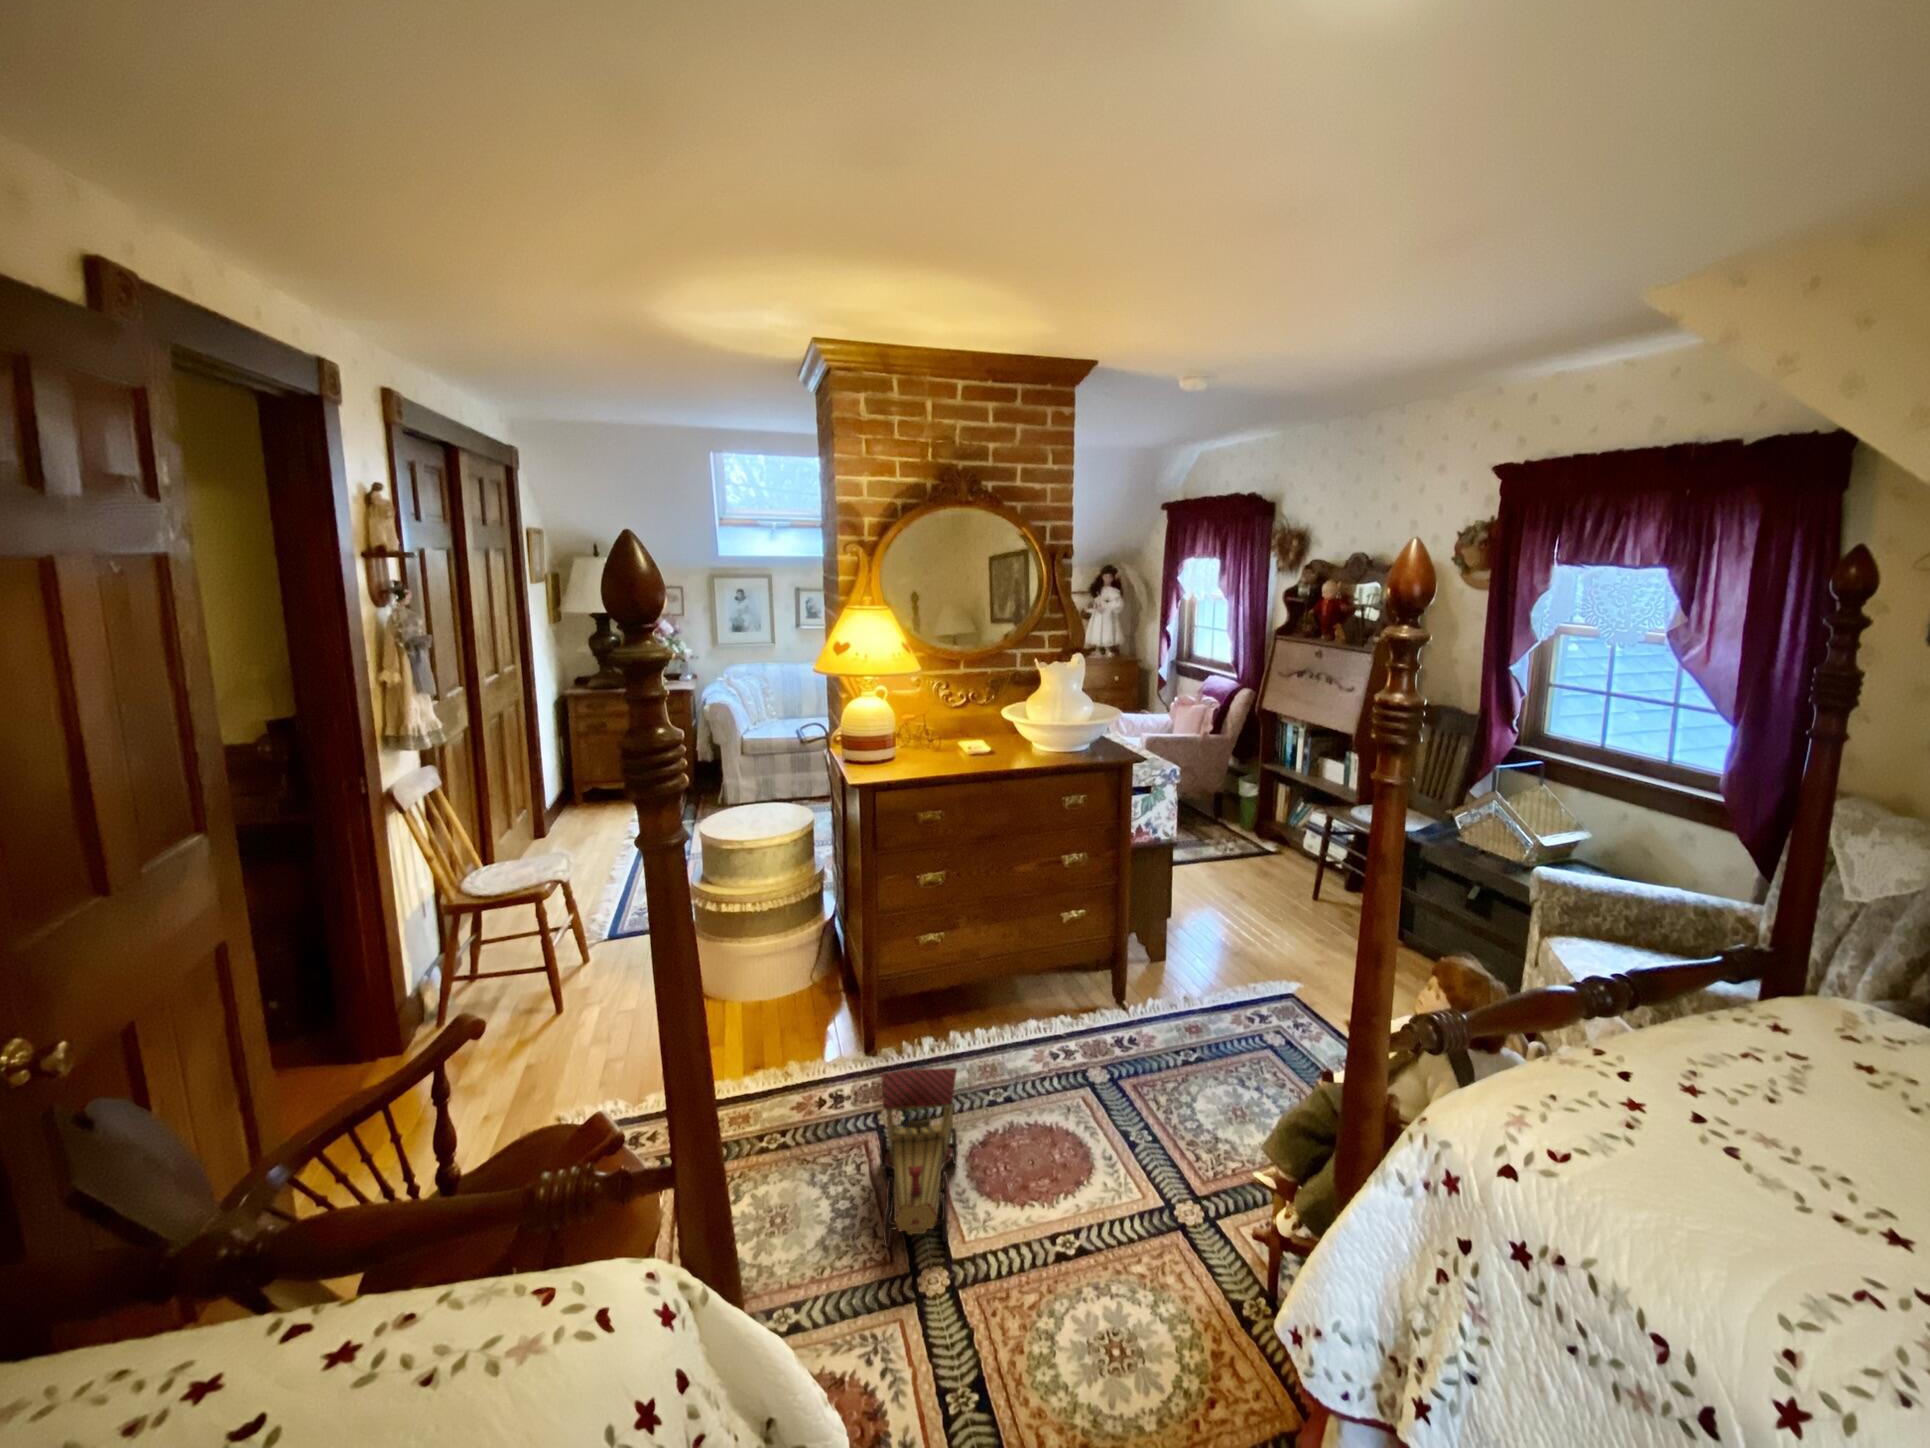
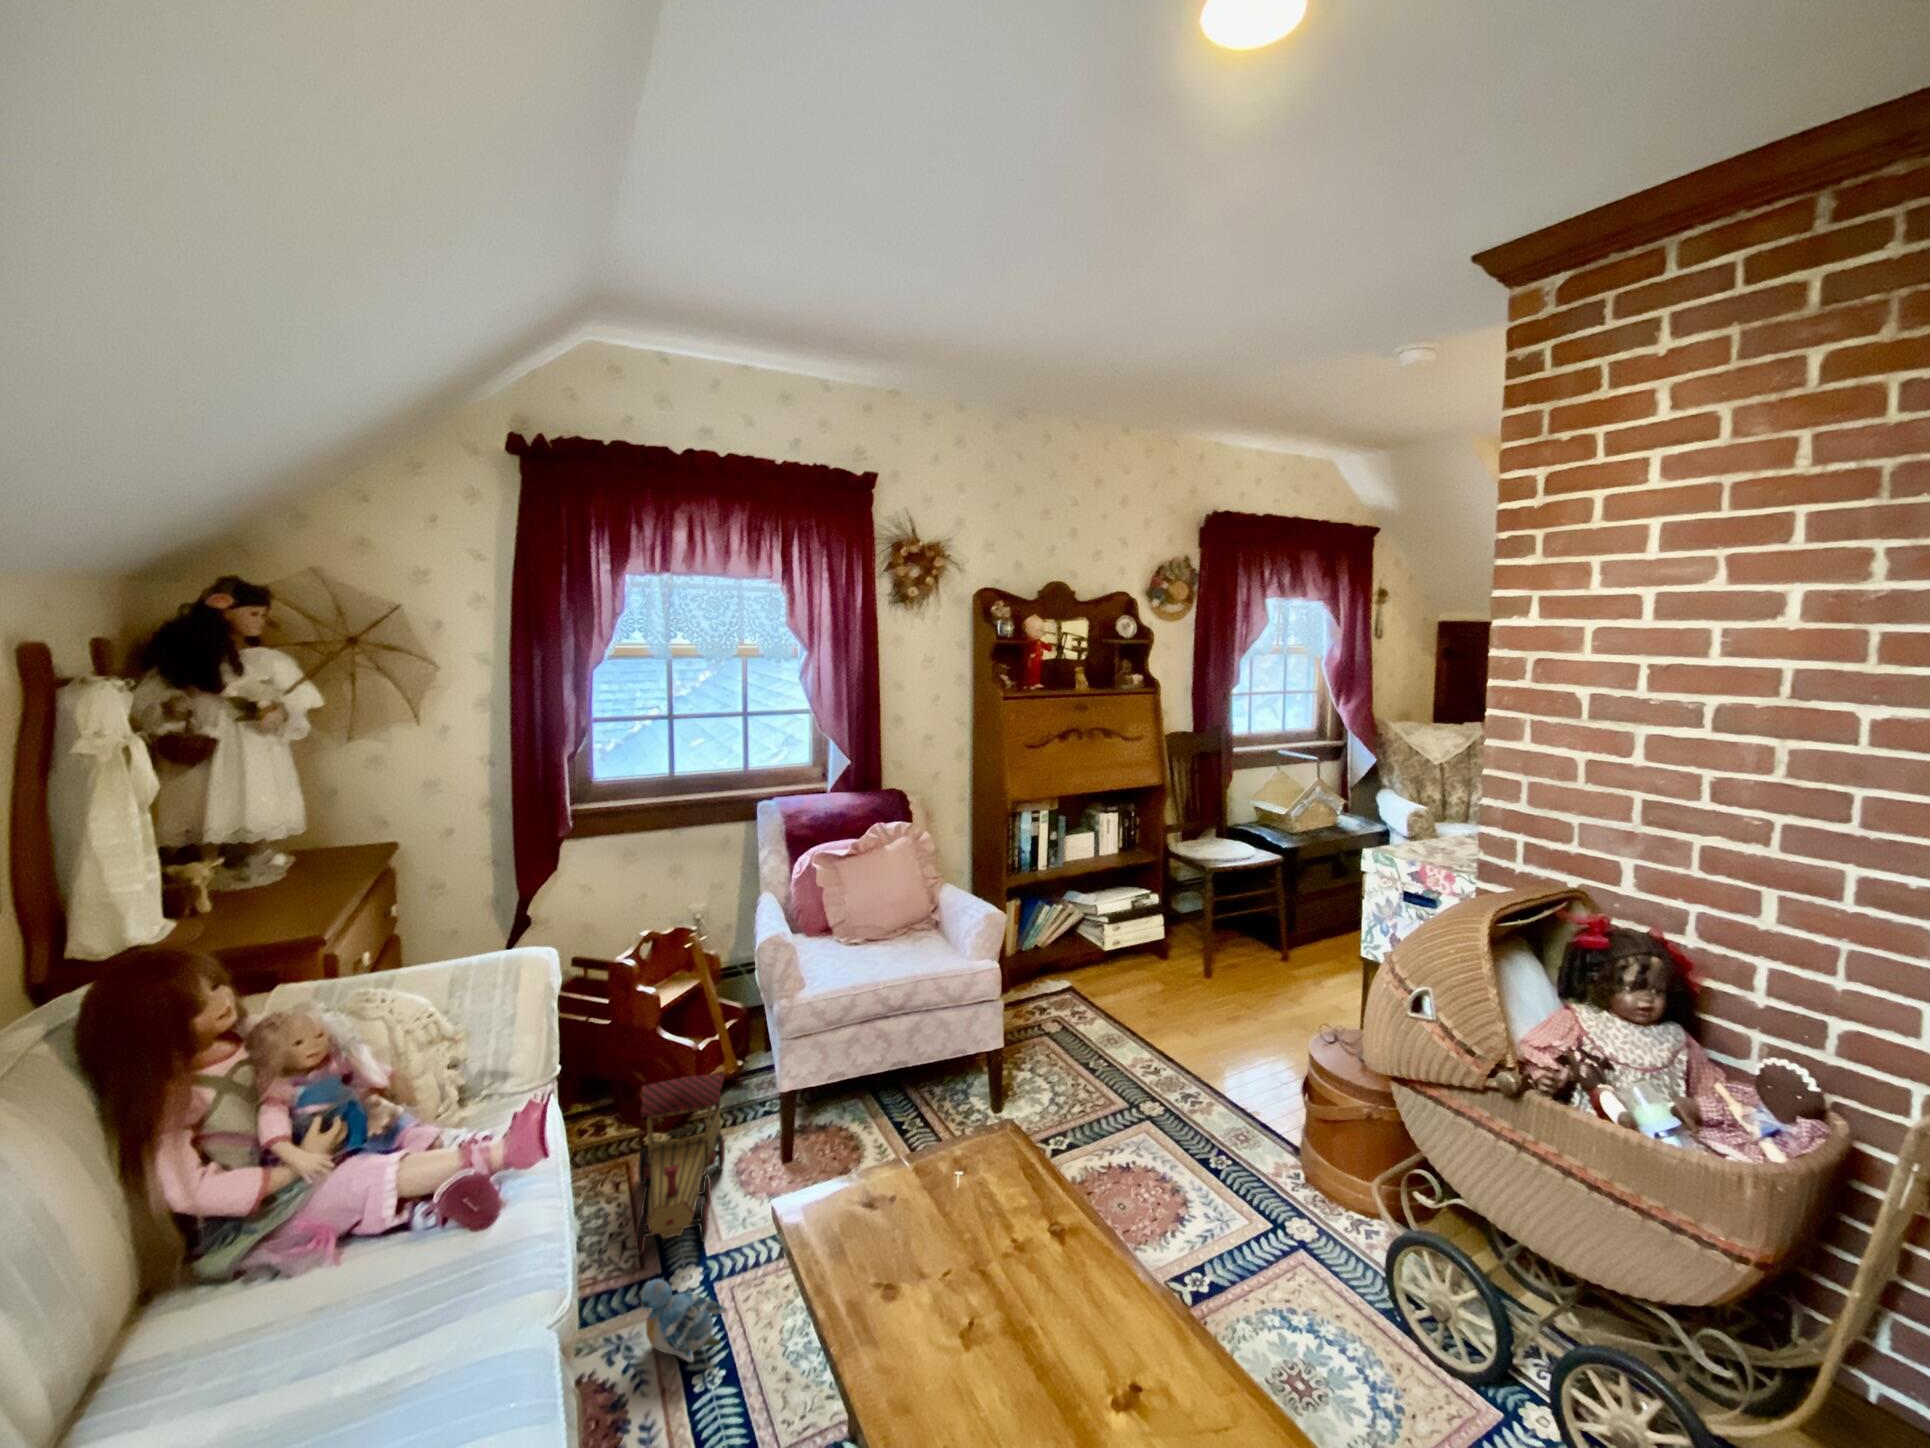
plush toy: none [895,1288,977,1383] -> present [641,1279,727,1362]

